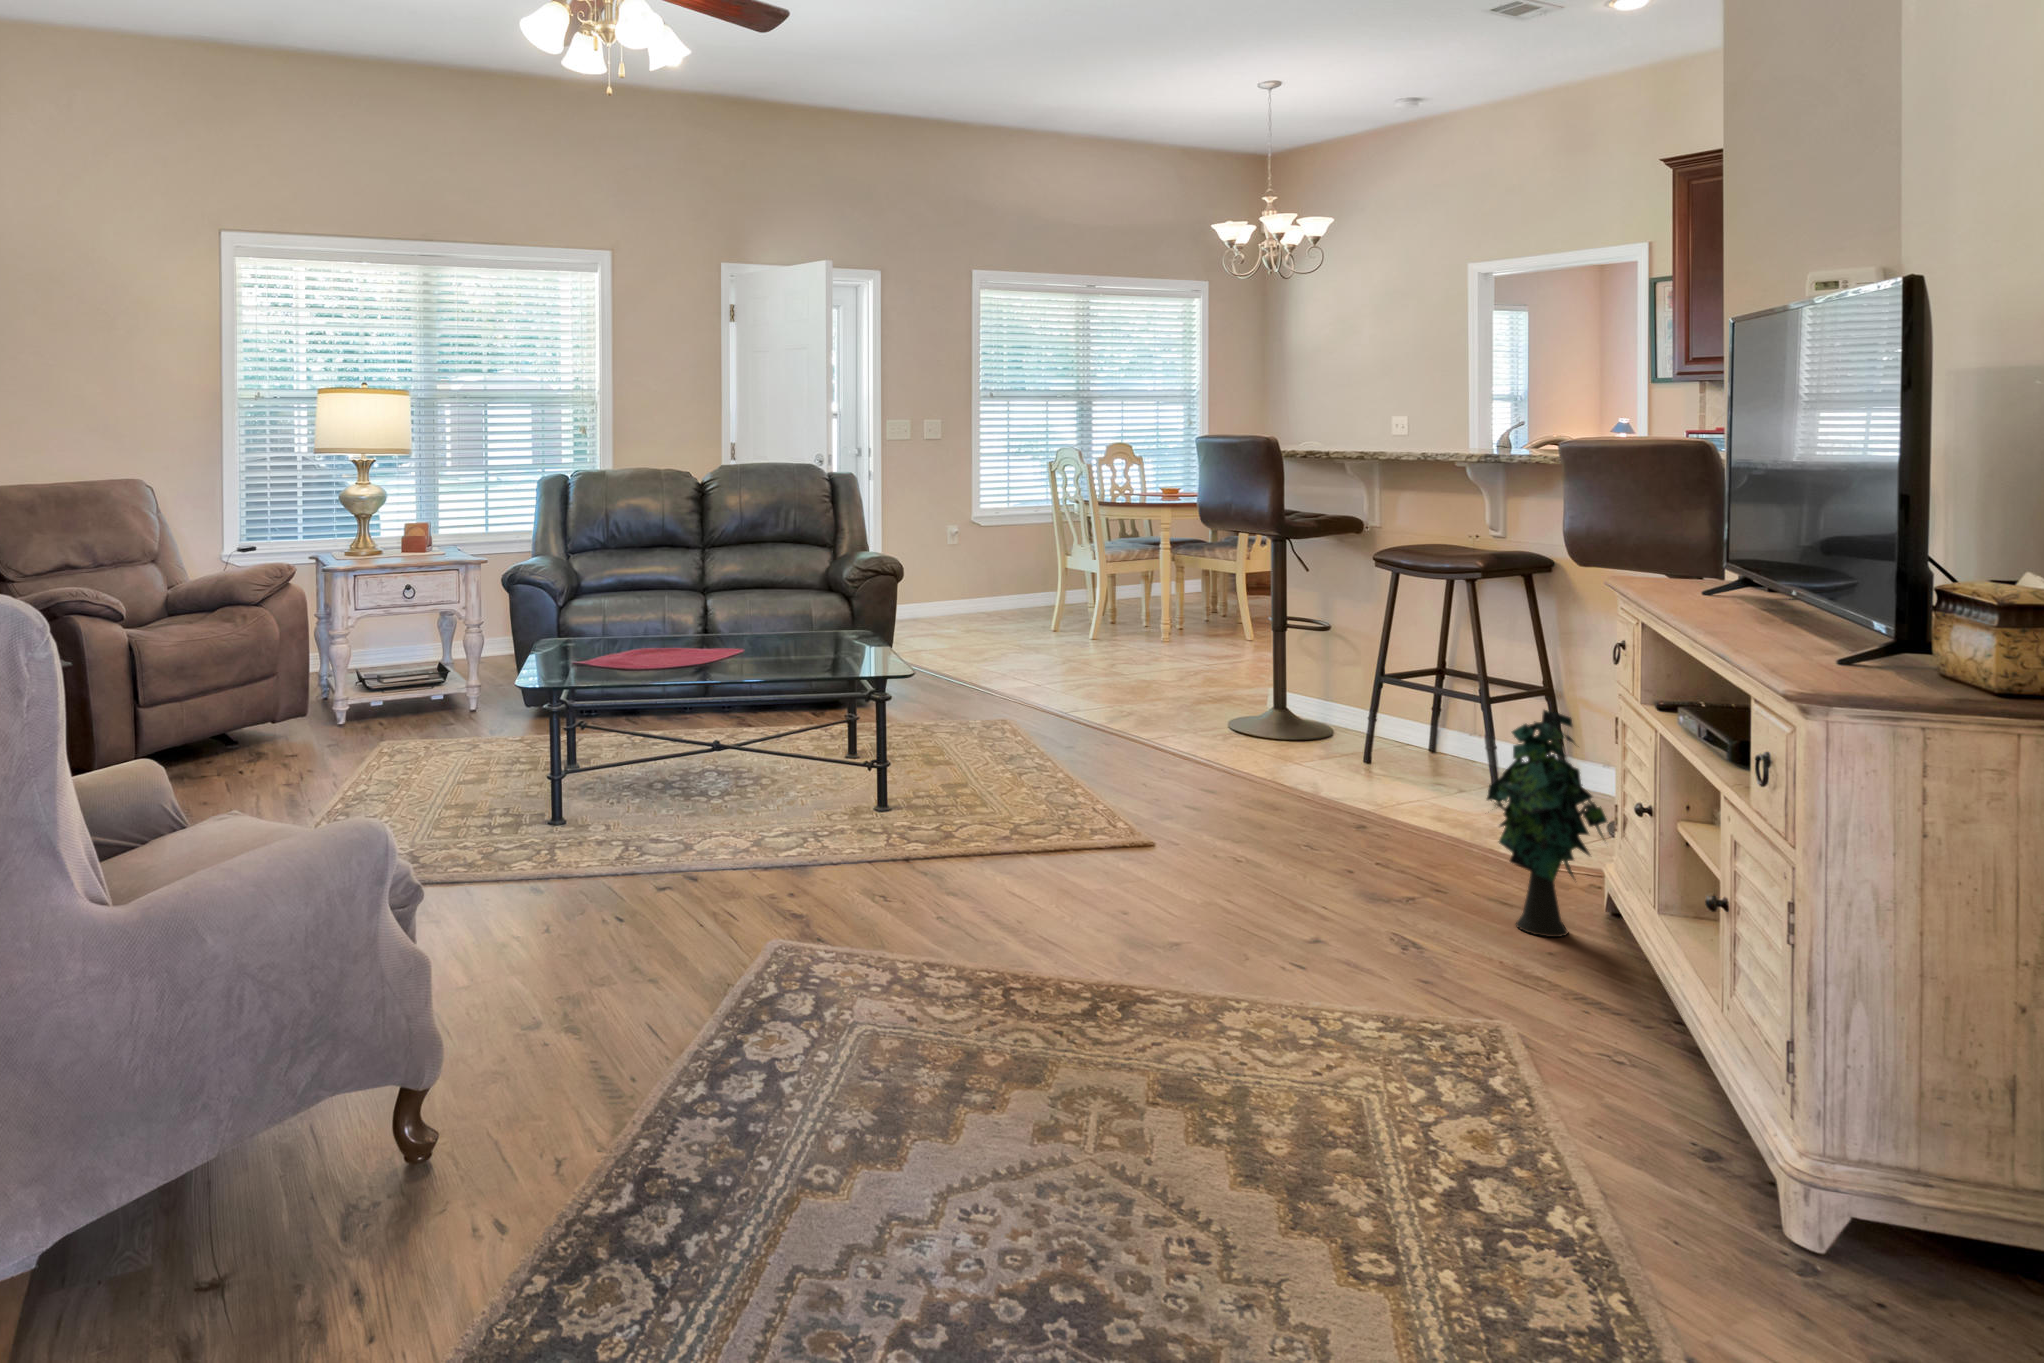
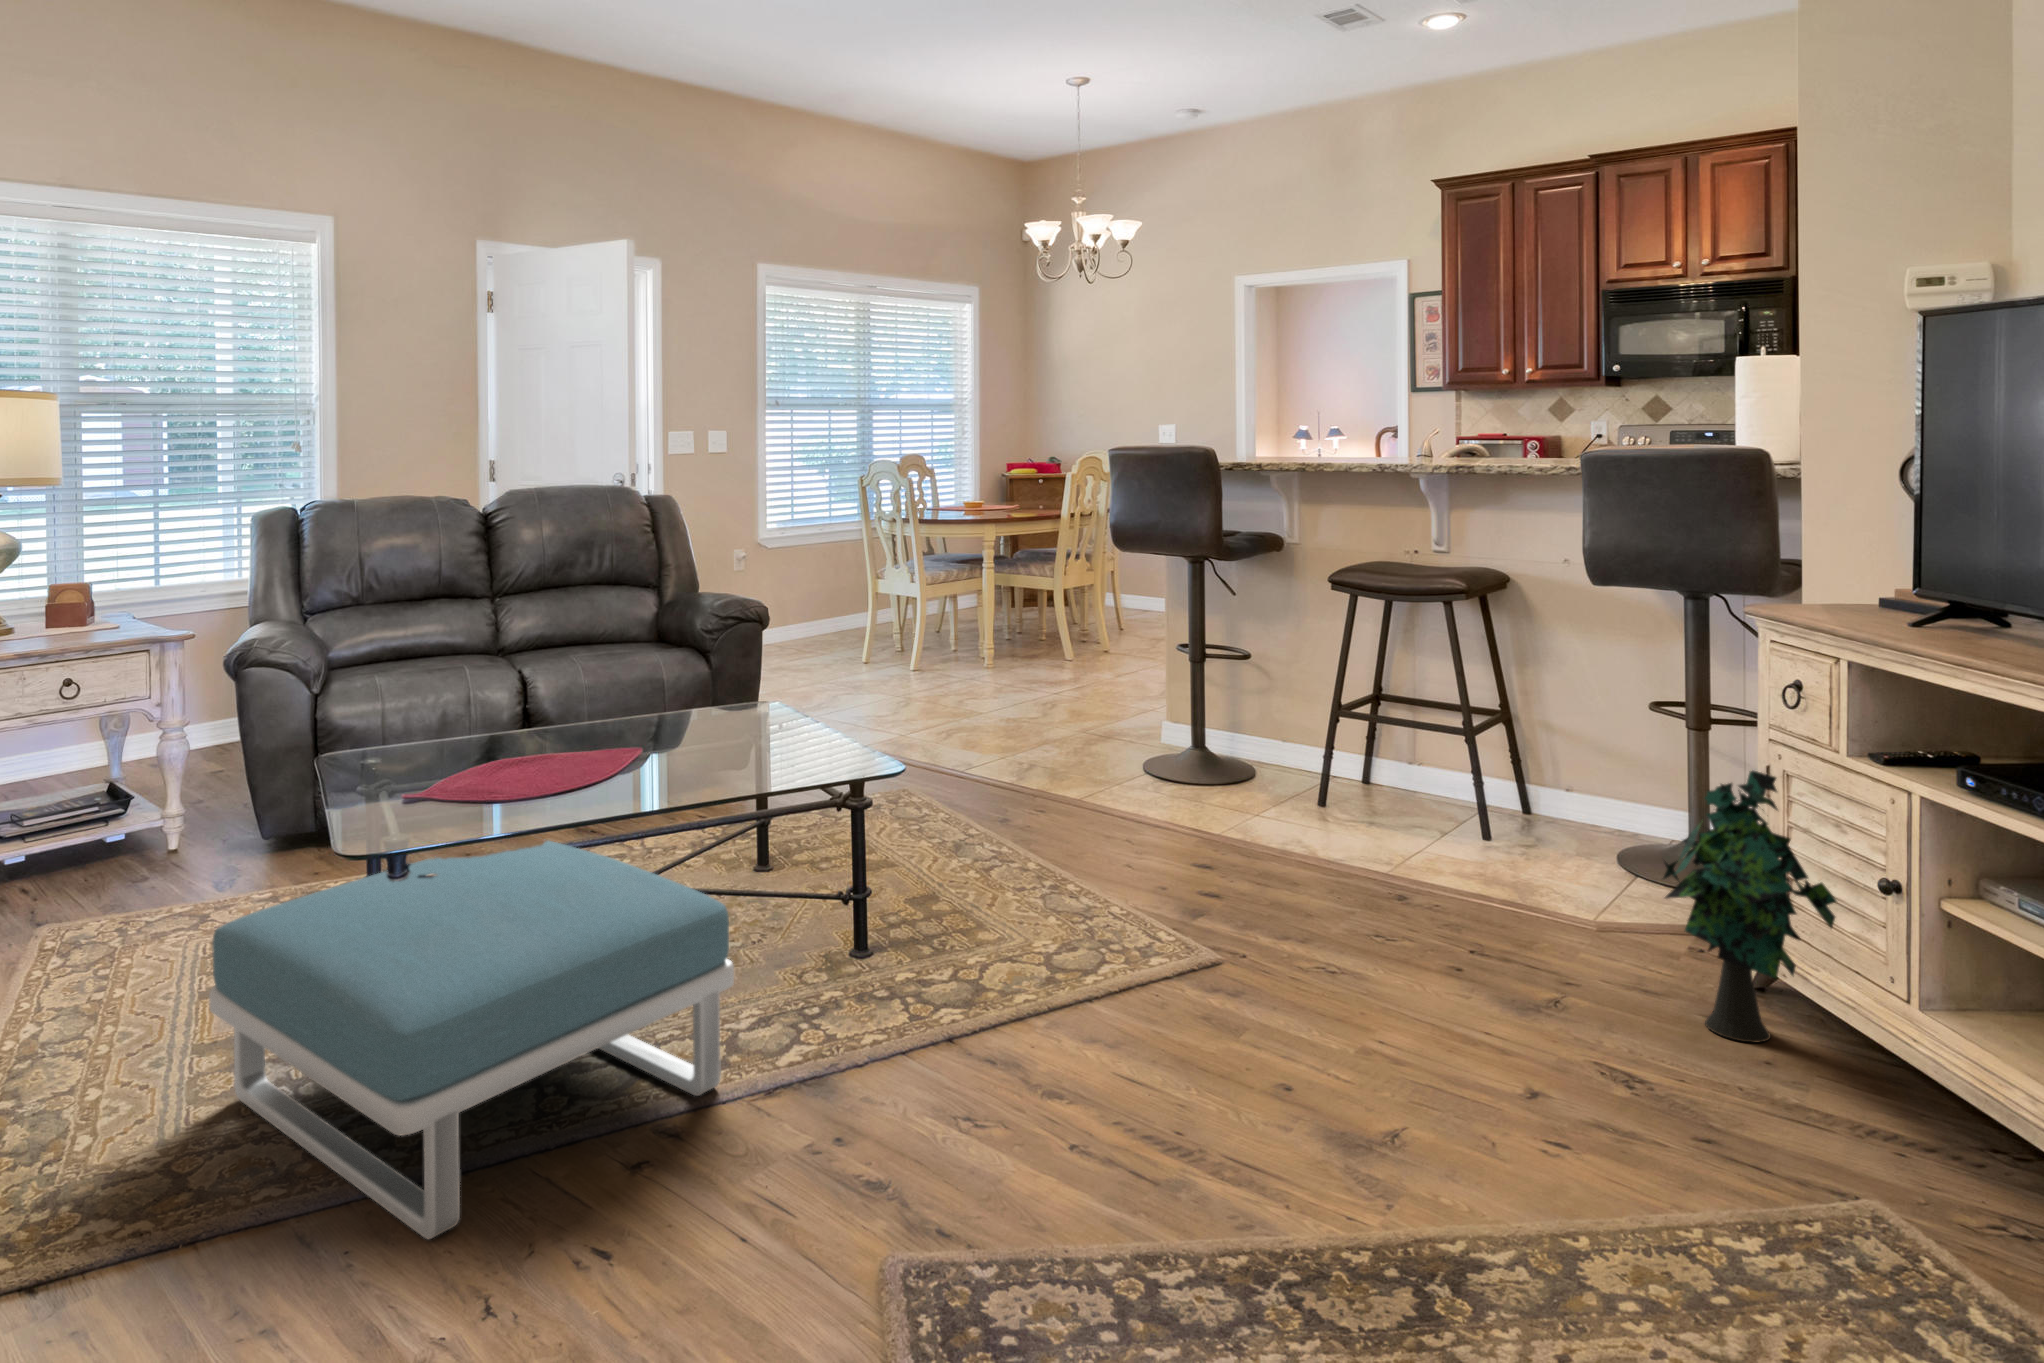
footstool: none [443,697,750,898] -> present [209,841,734,1240]

